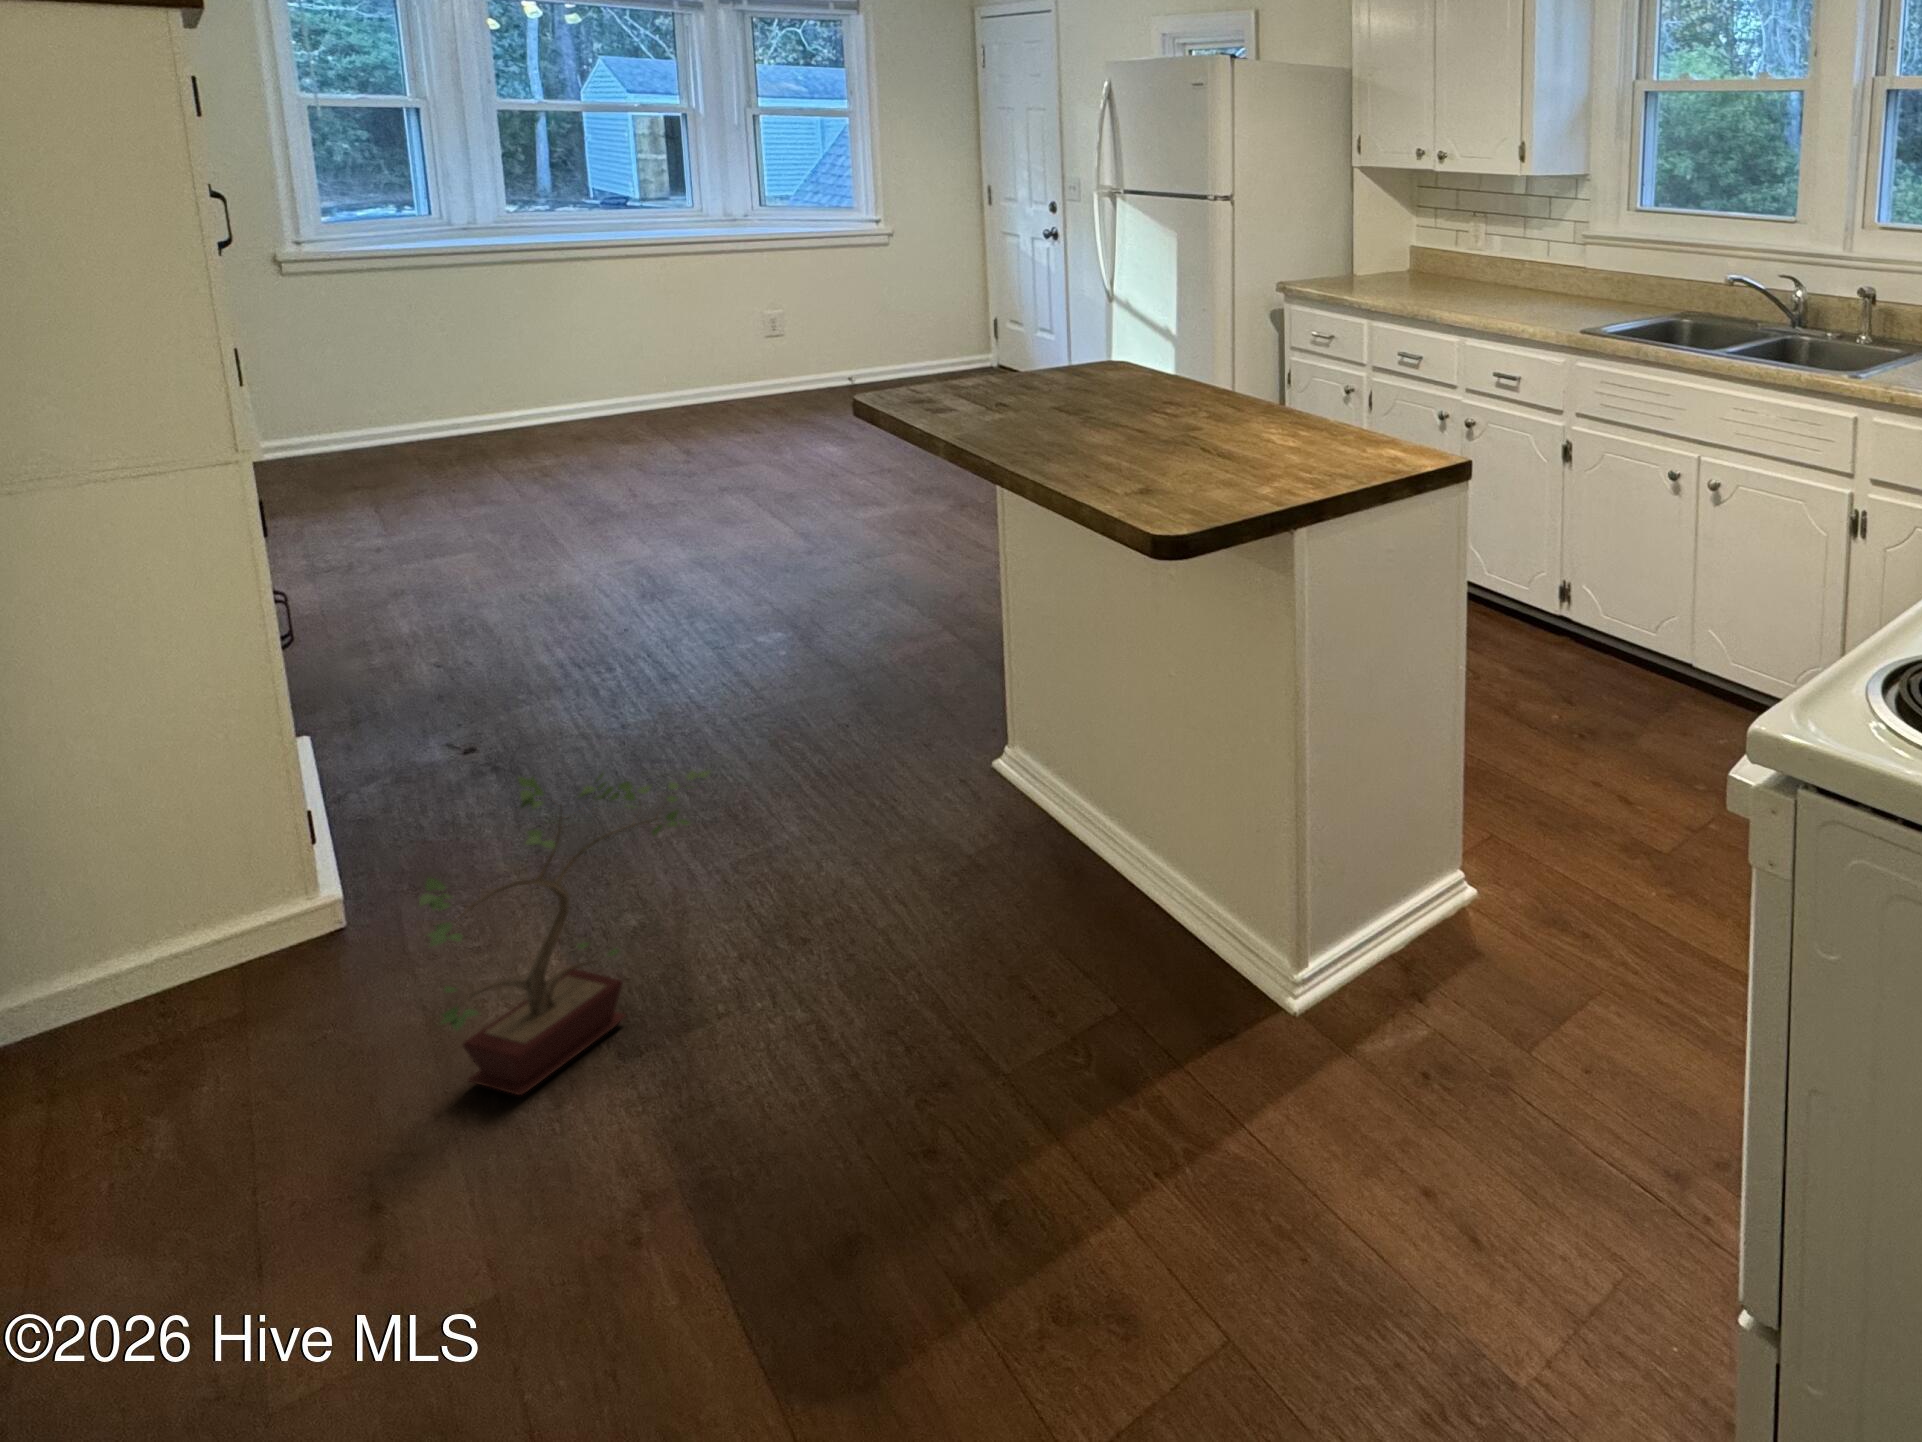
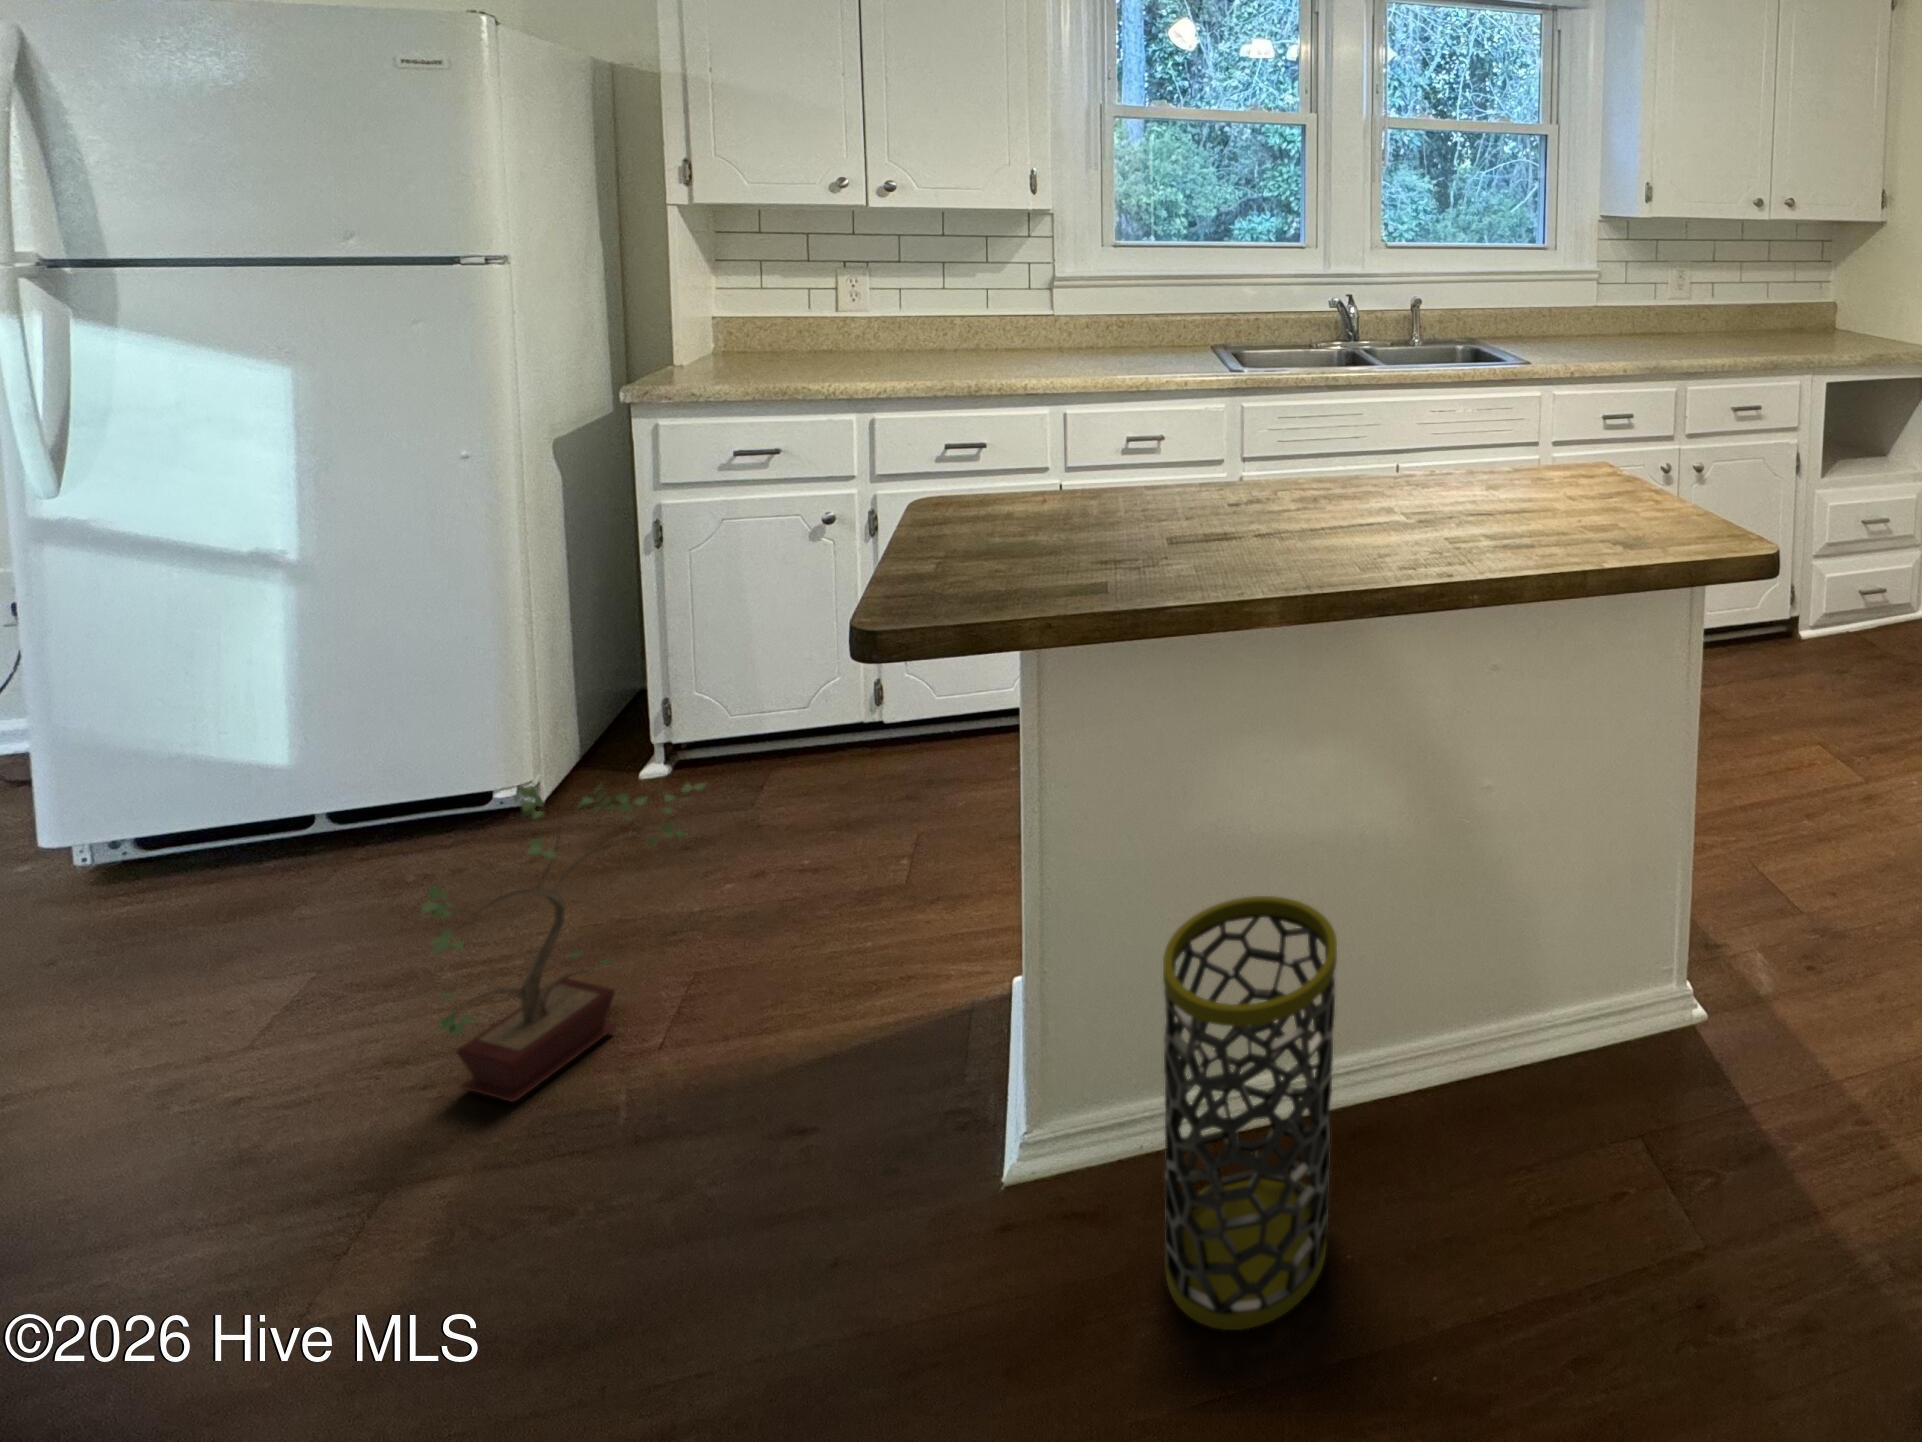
trash can: none [1168,882,1349,1331] -> present [1163,896,1337,1330]

